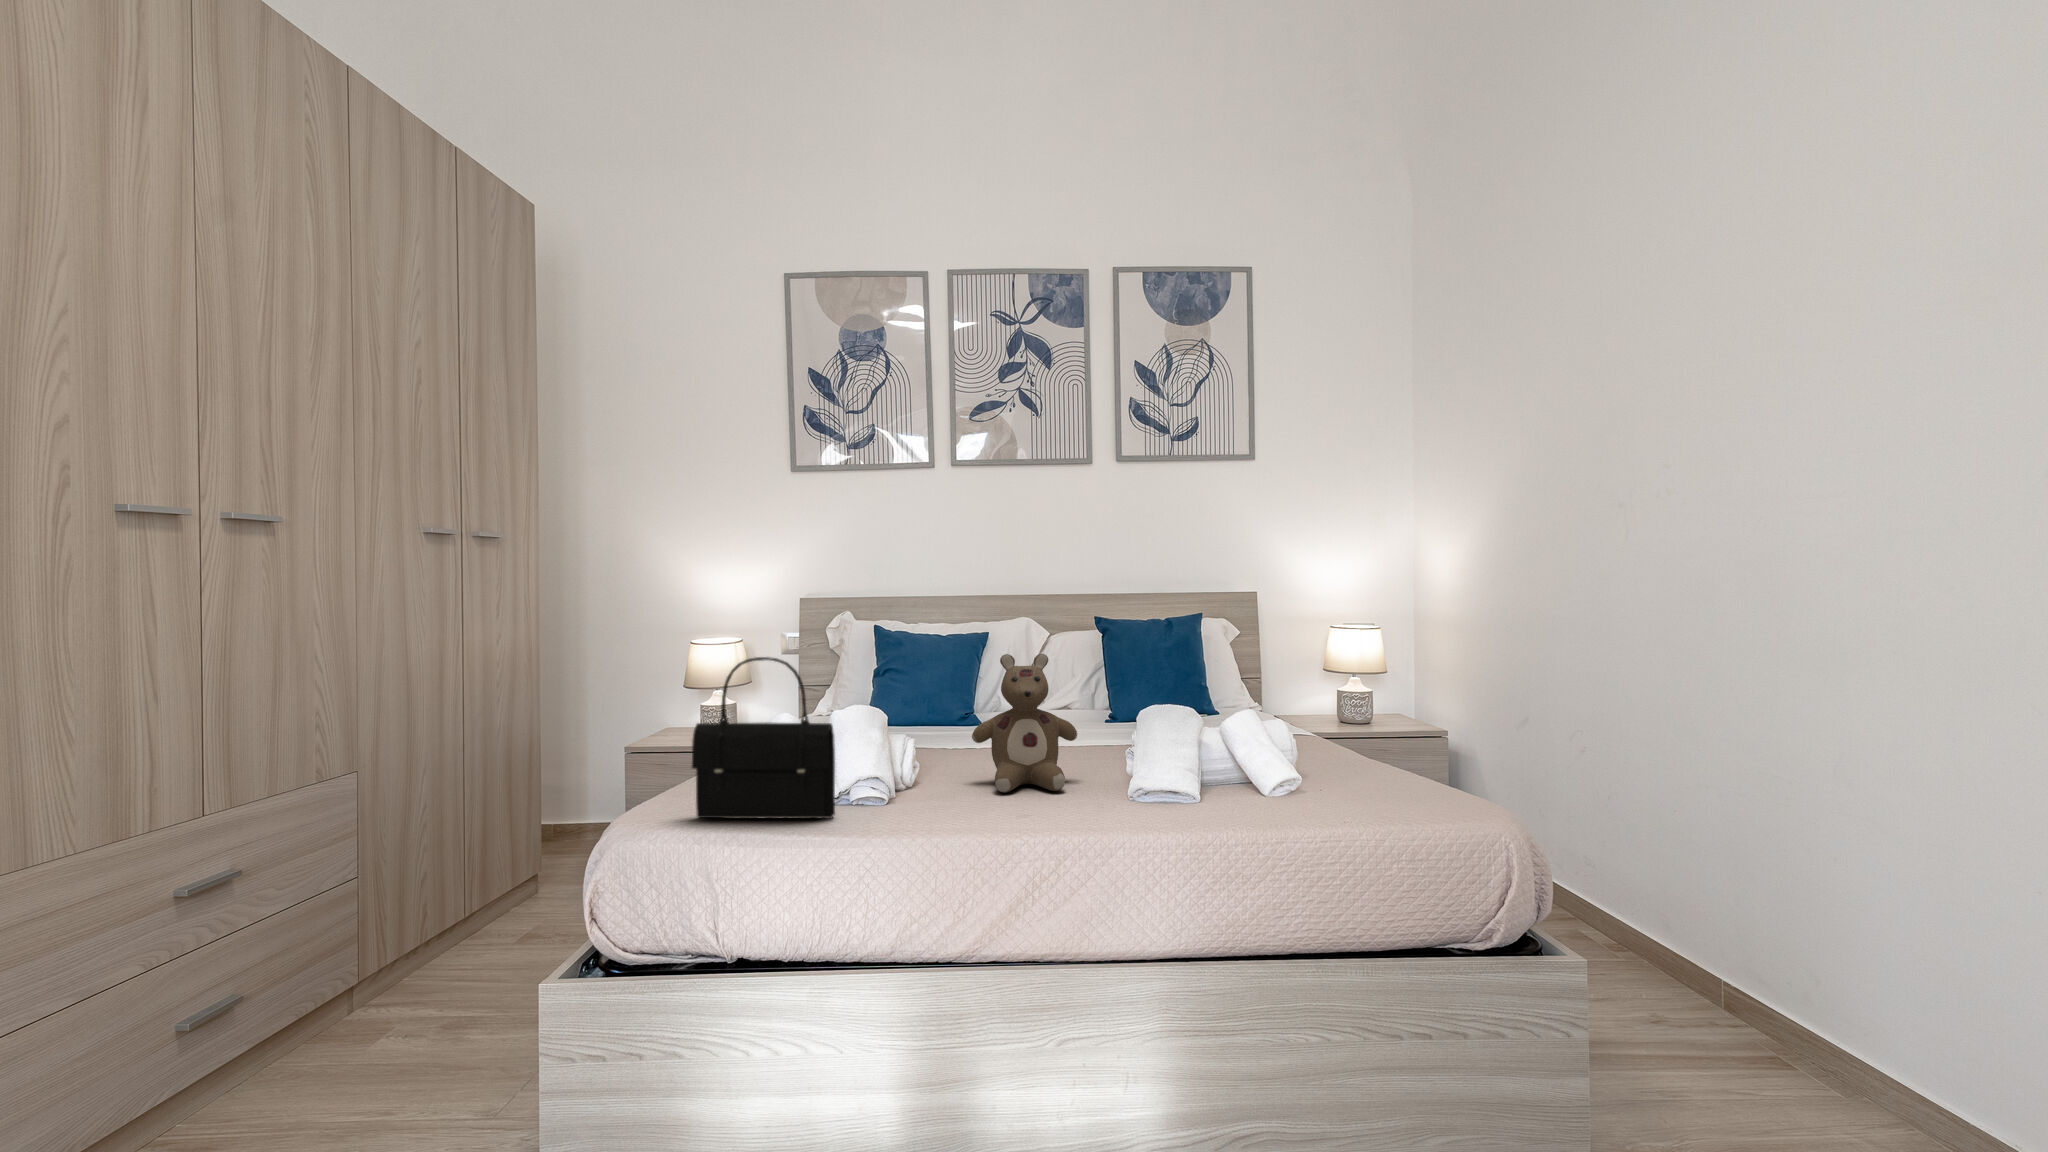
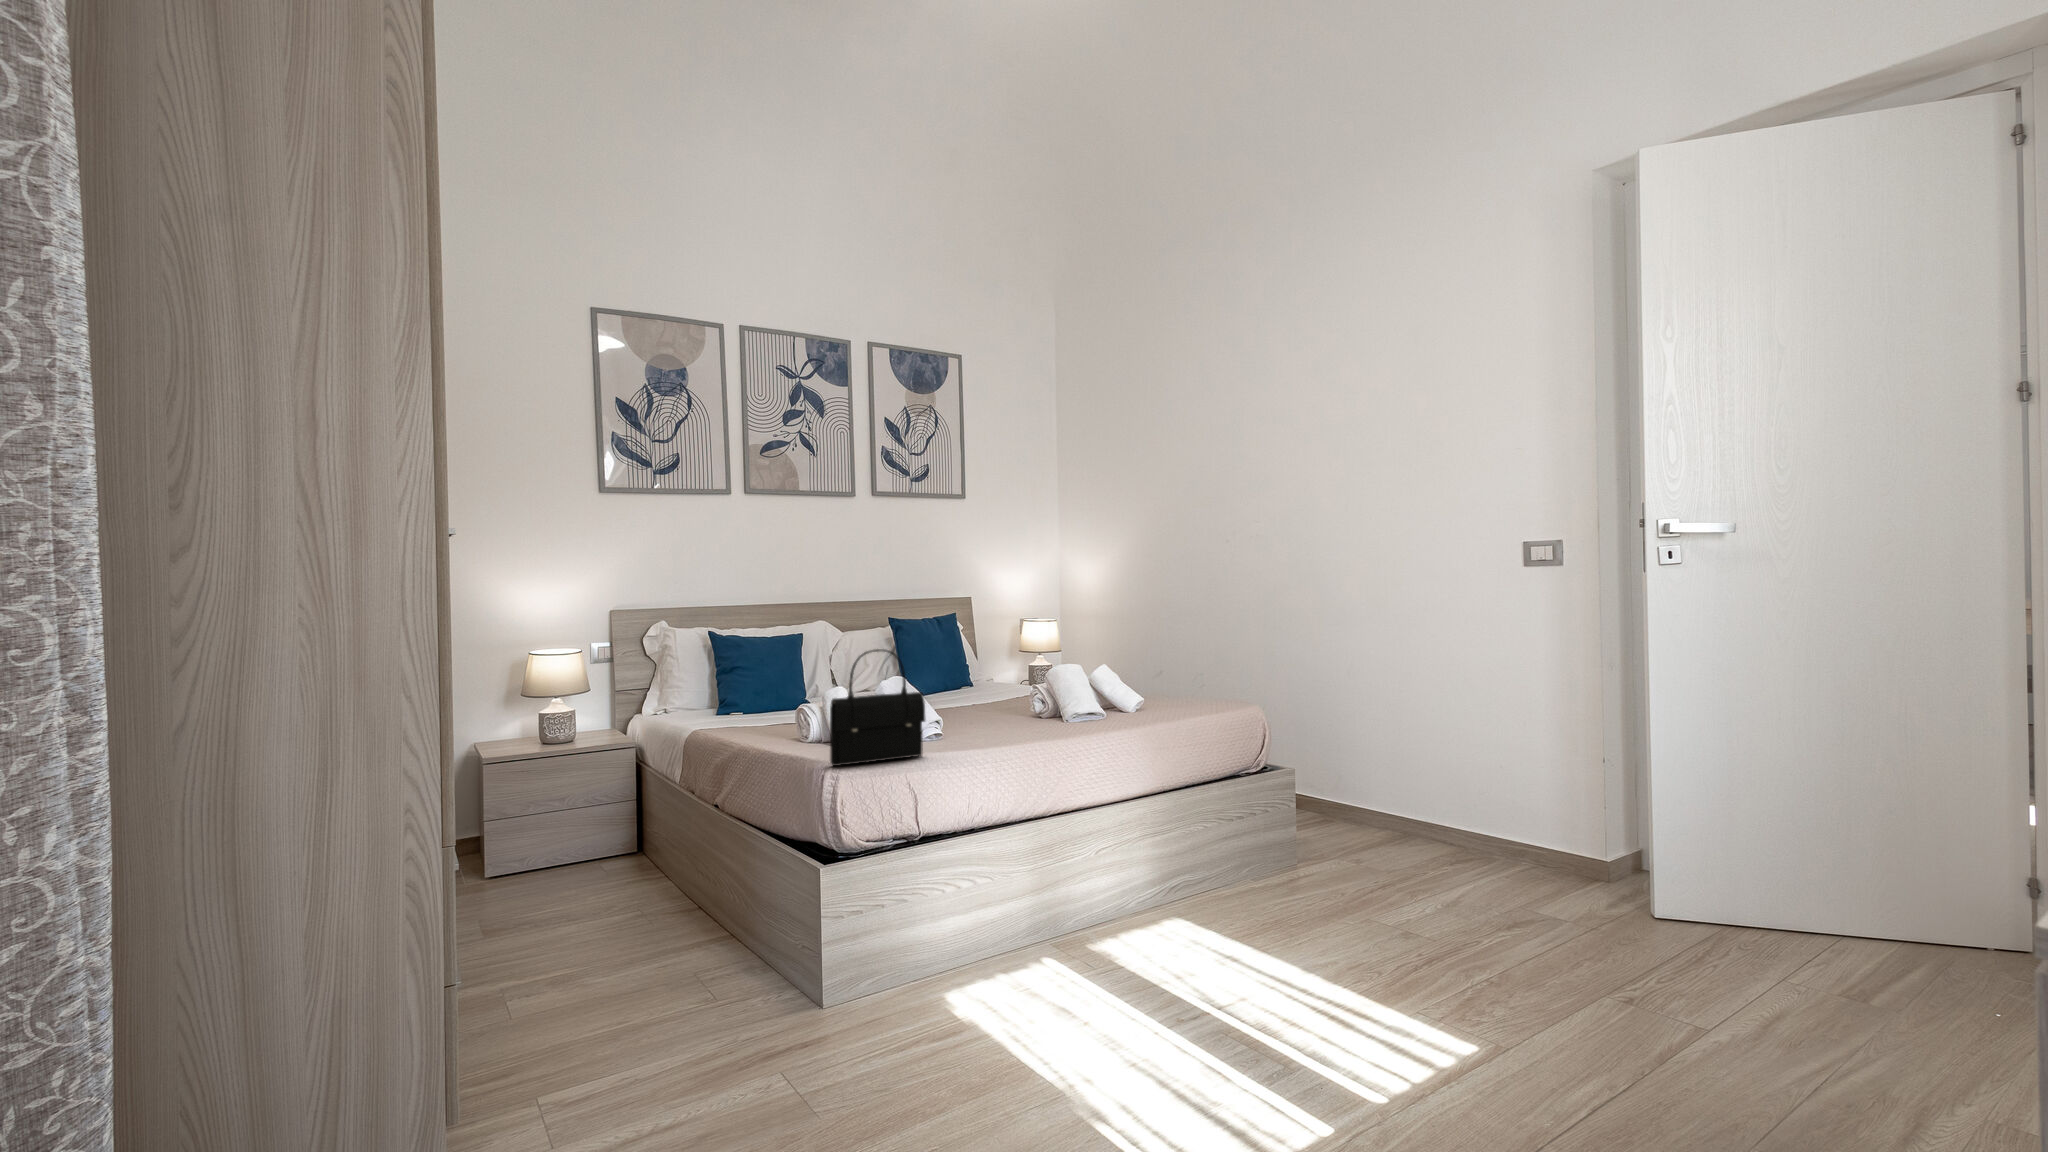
stuffed bear: present [972,654,1077,793] -> none [942,642,1014,735]

